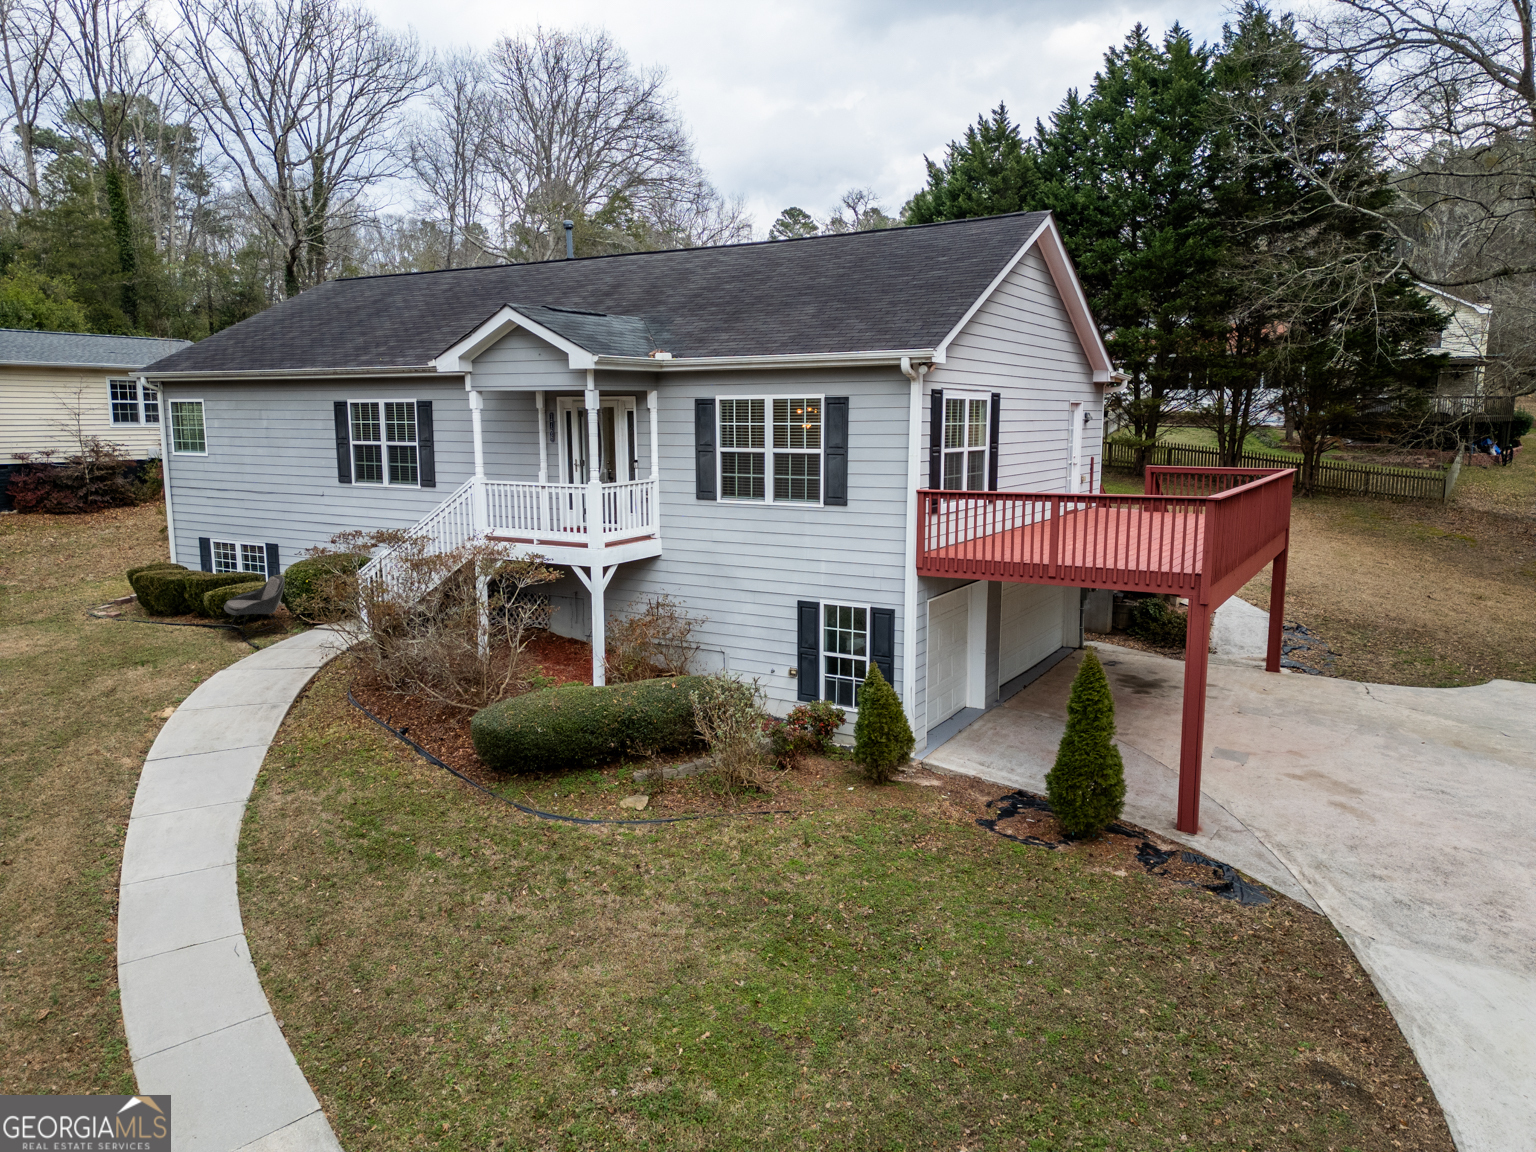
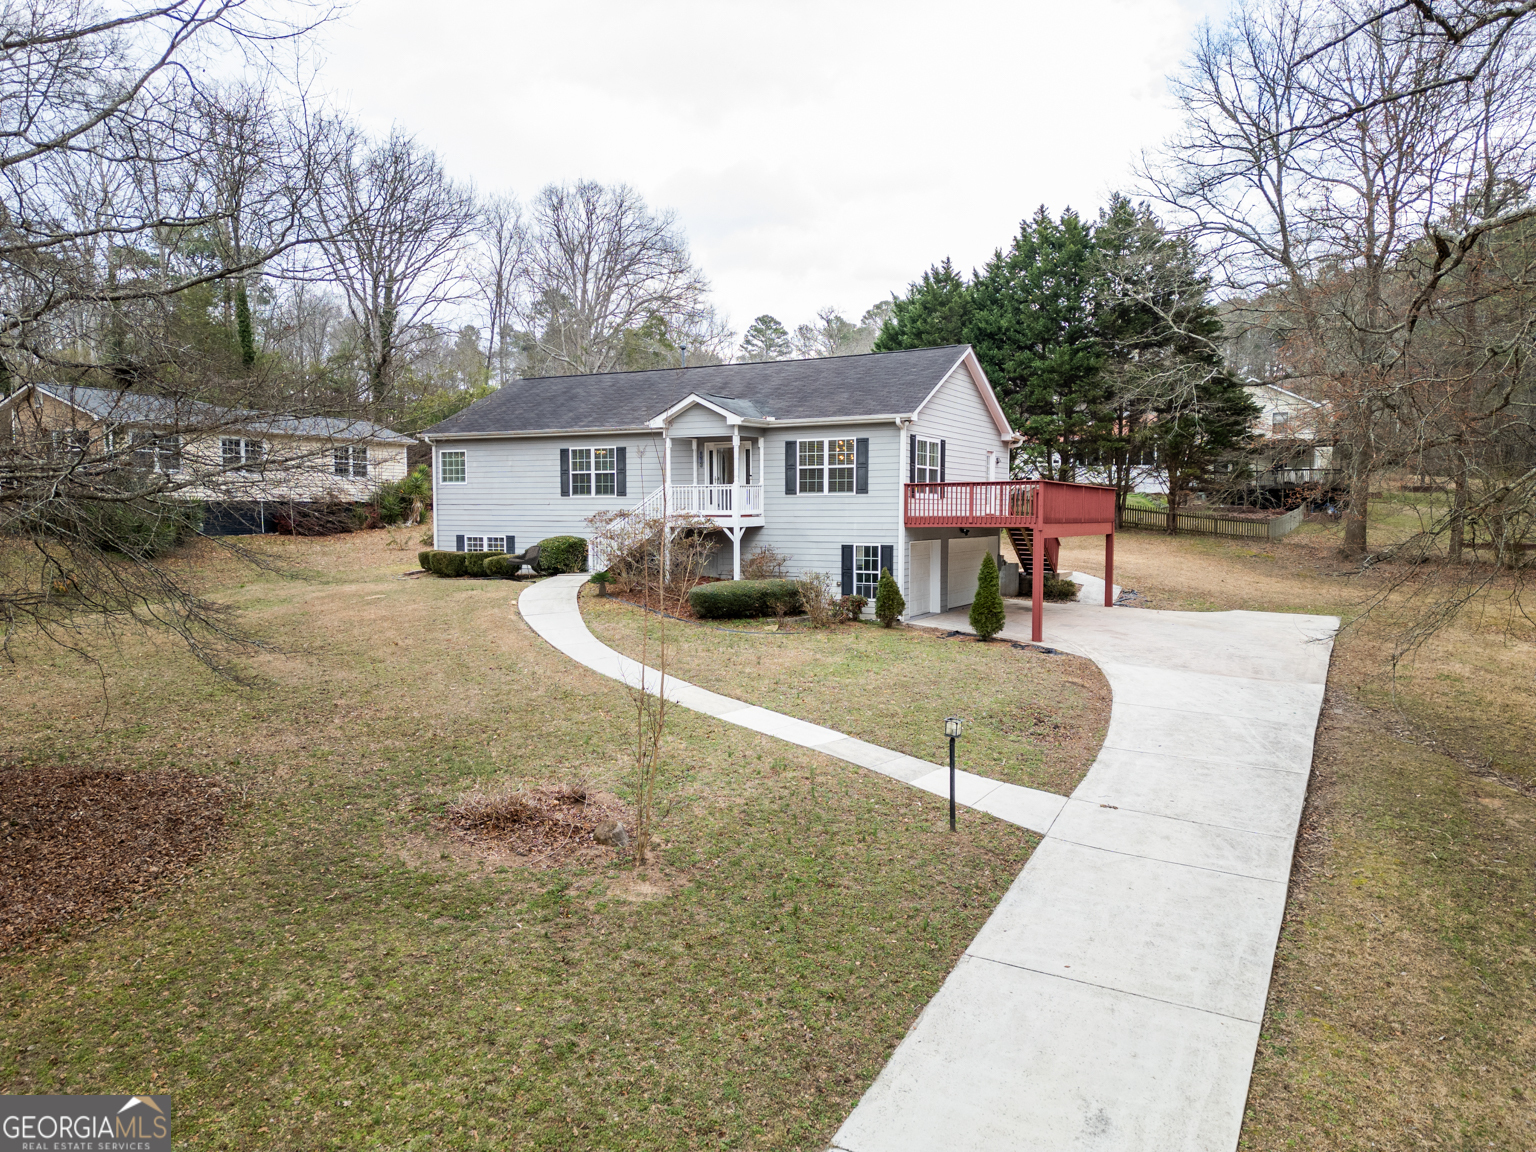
potted plant: none [308,650,371,698] -> present [590,572,615,595]

